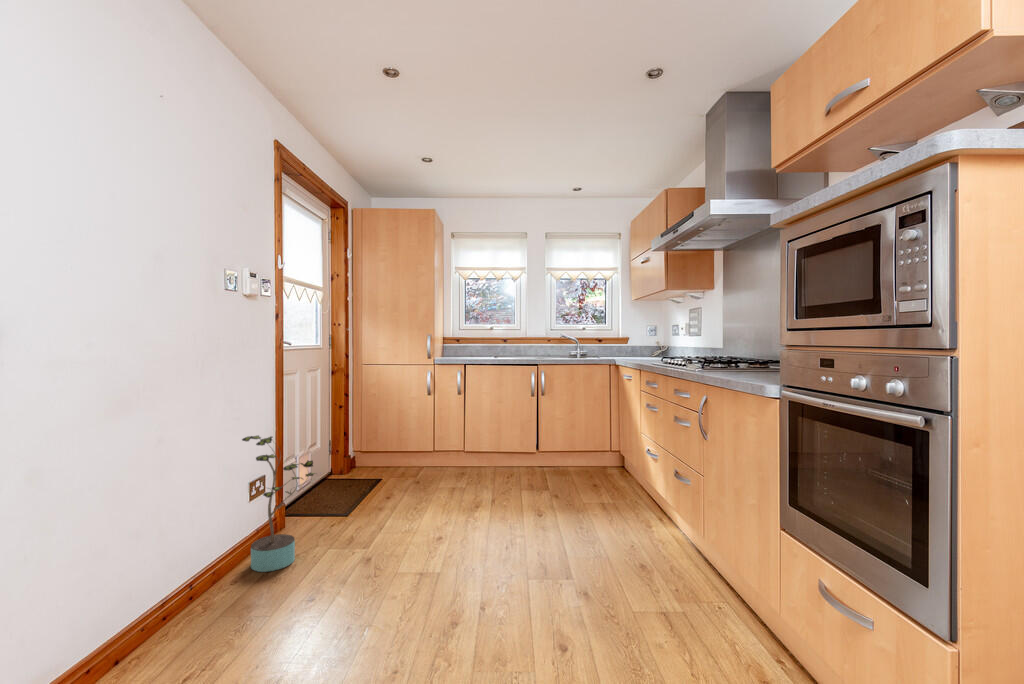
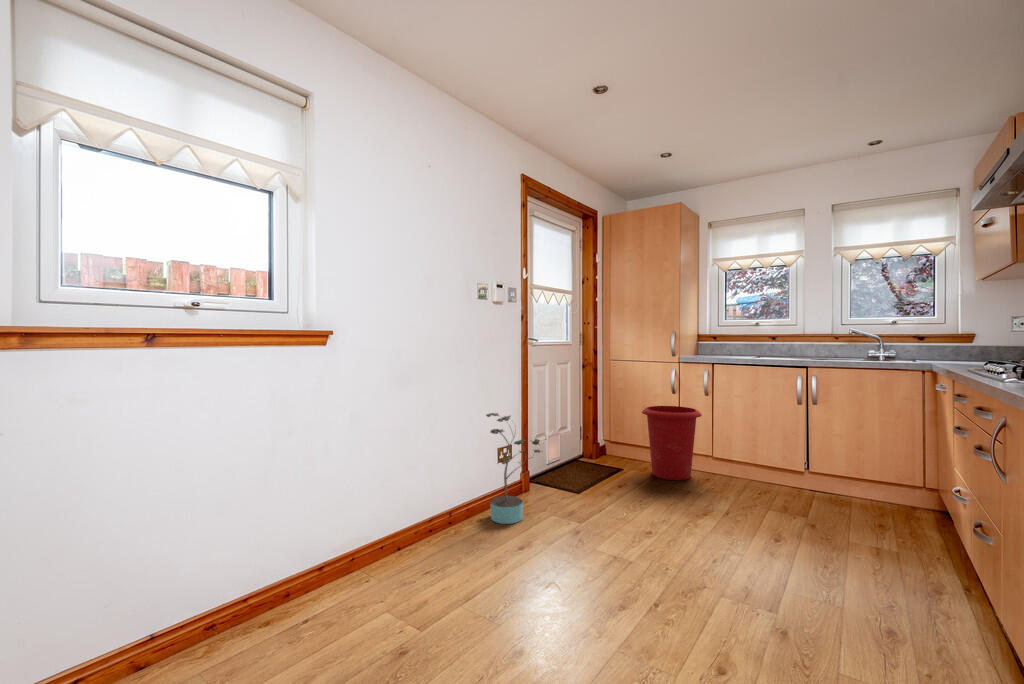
waste bin: none [401,409,458,482] -> present [642,406,702,480]

